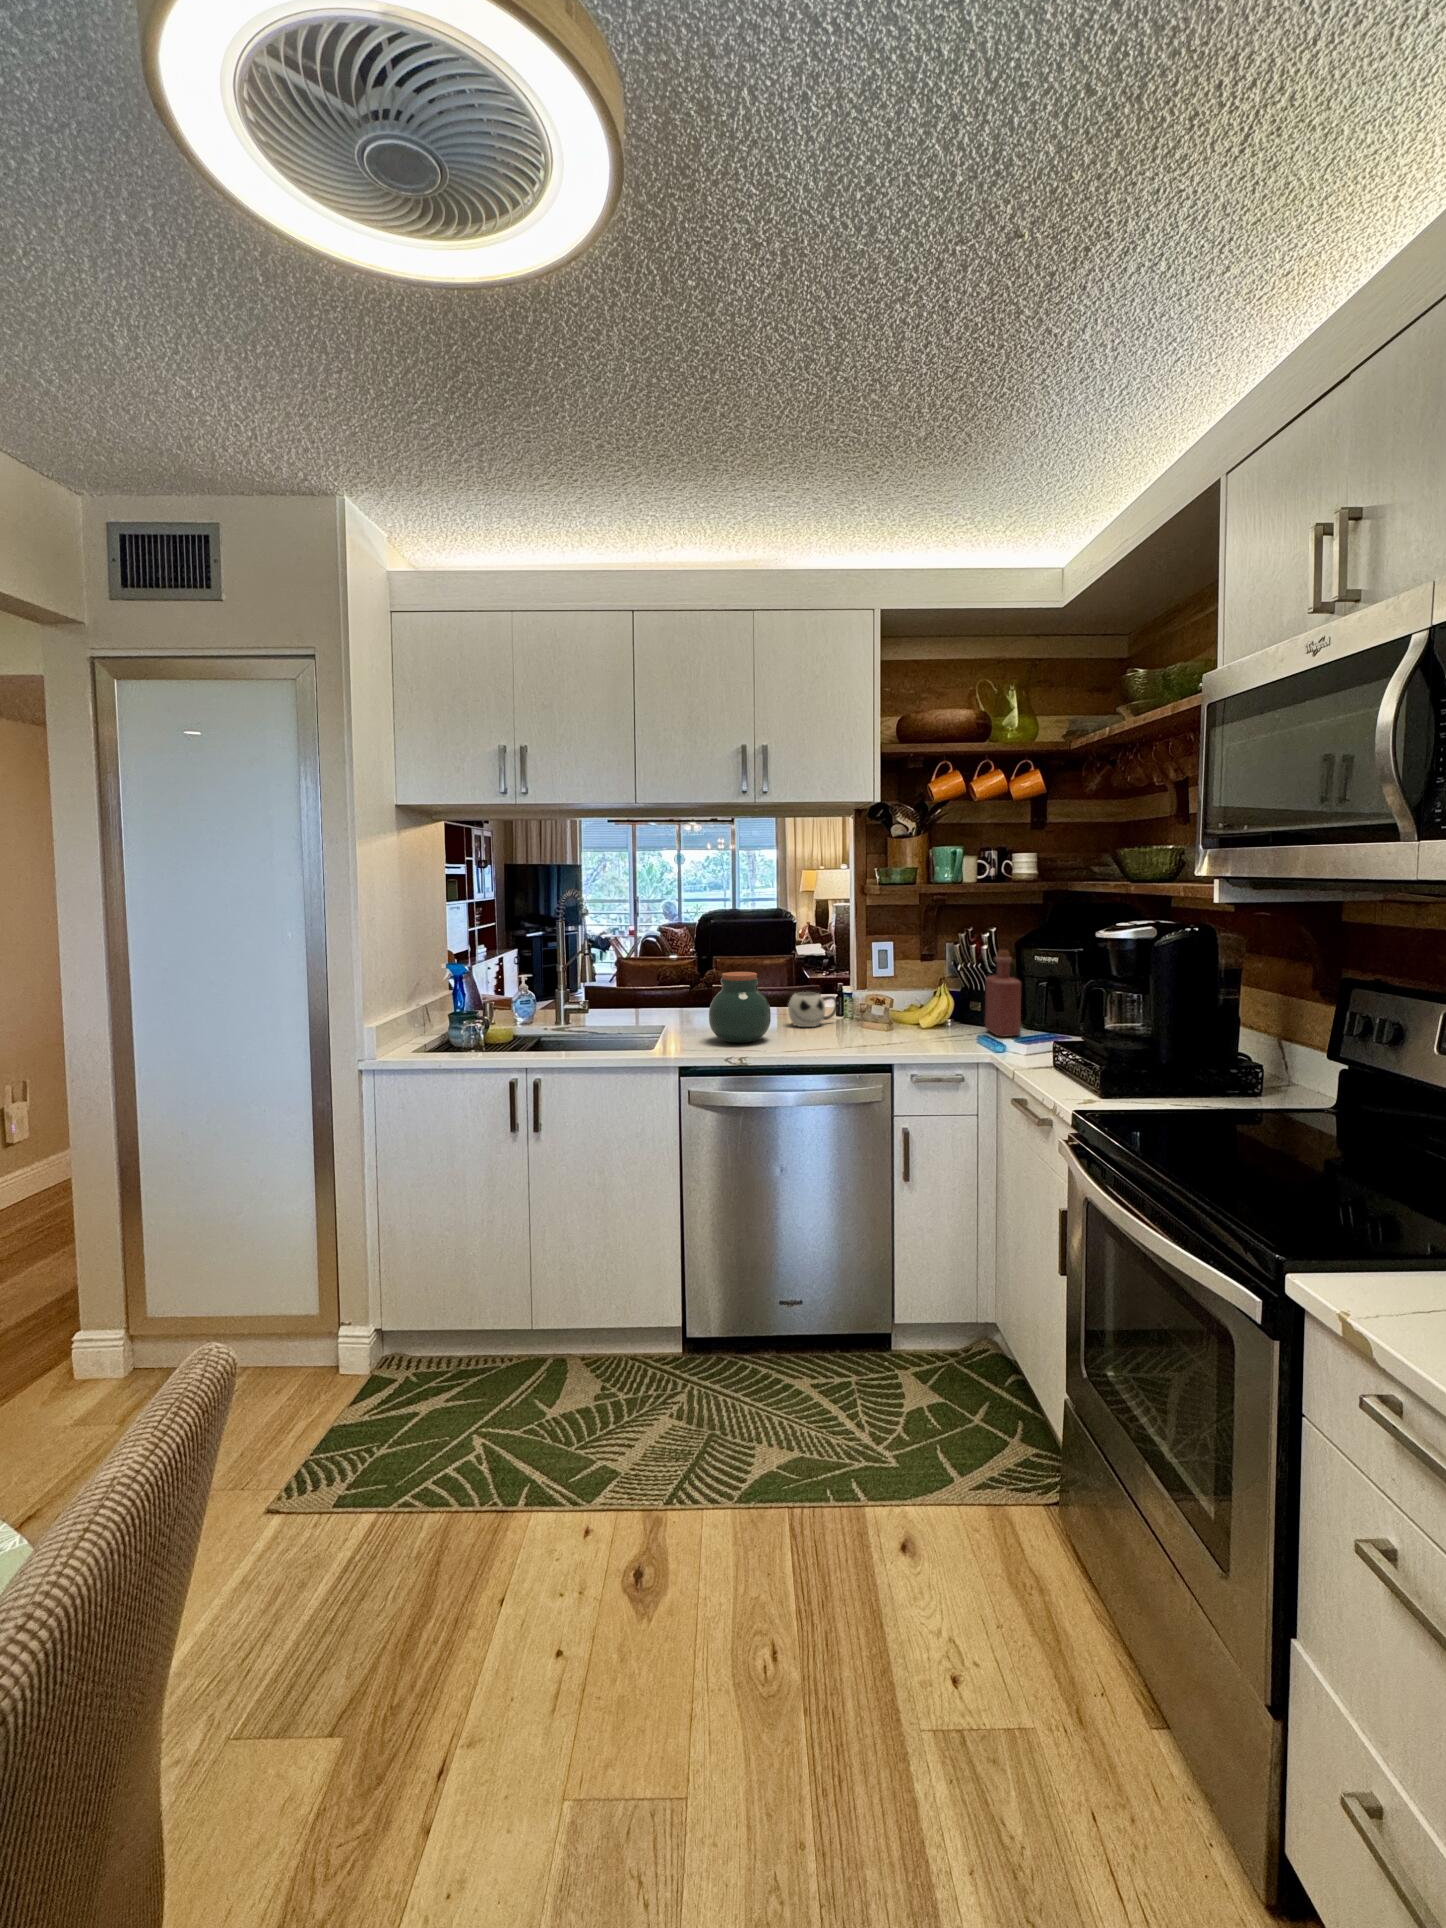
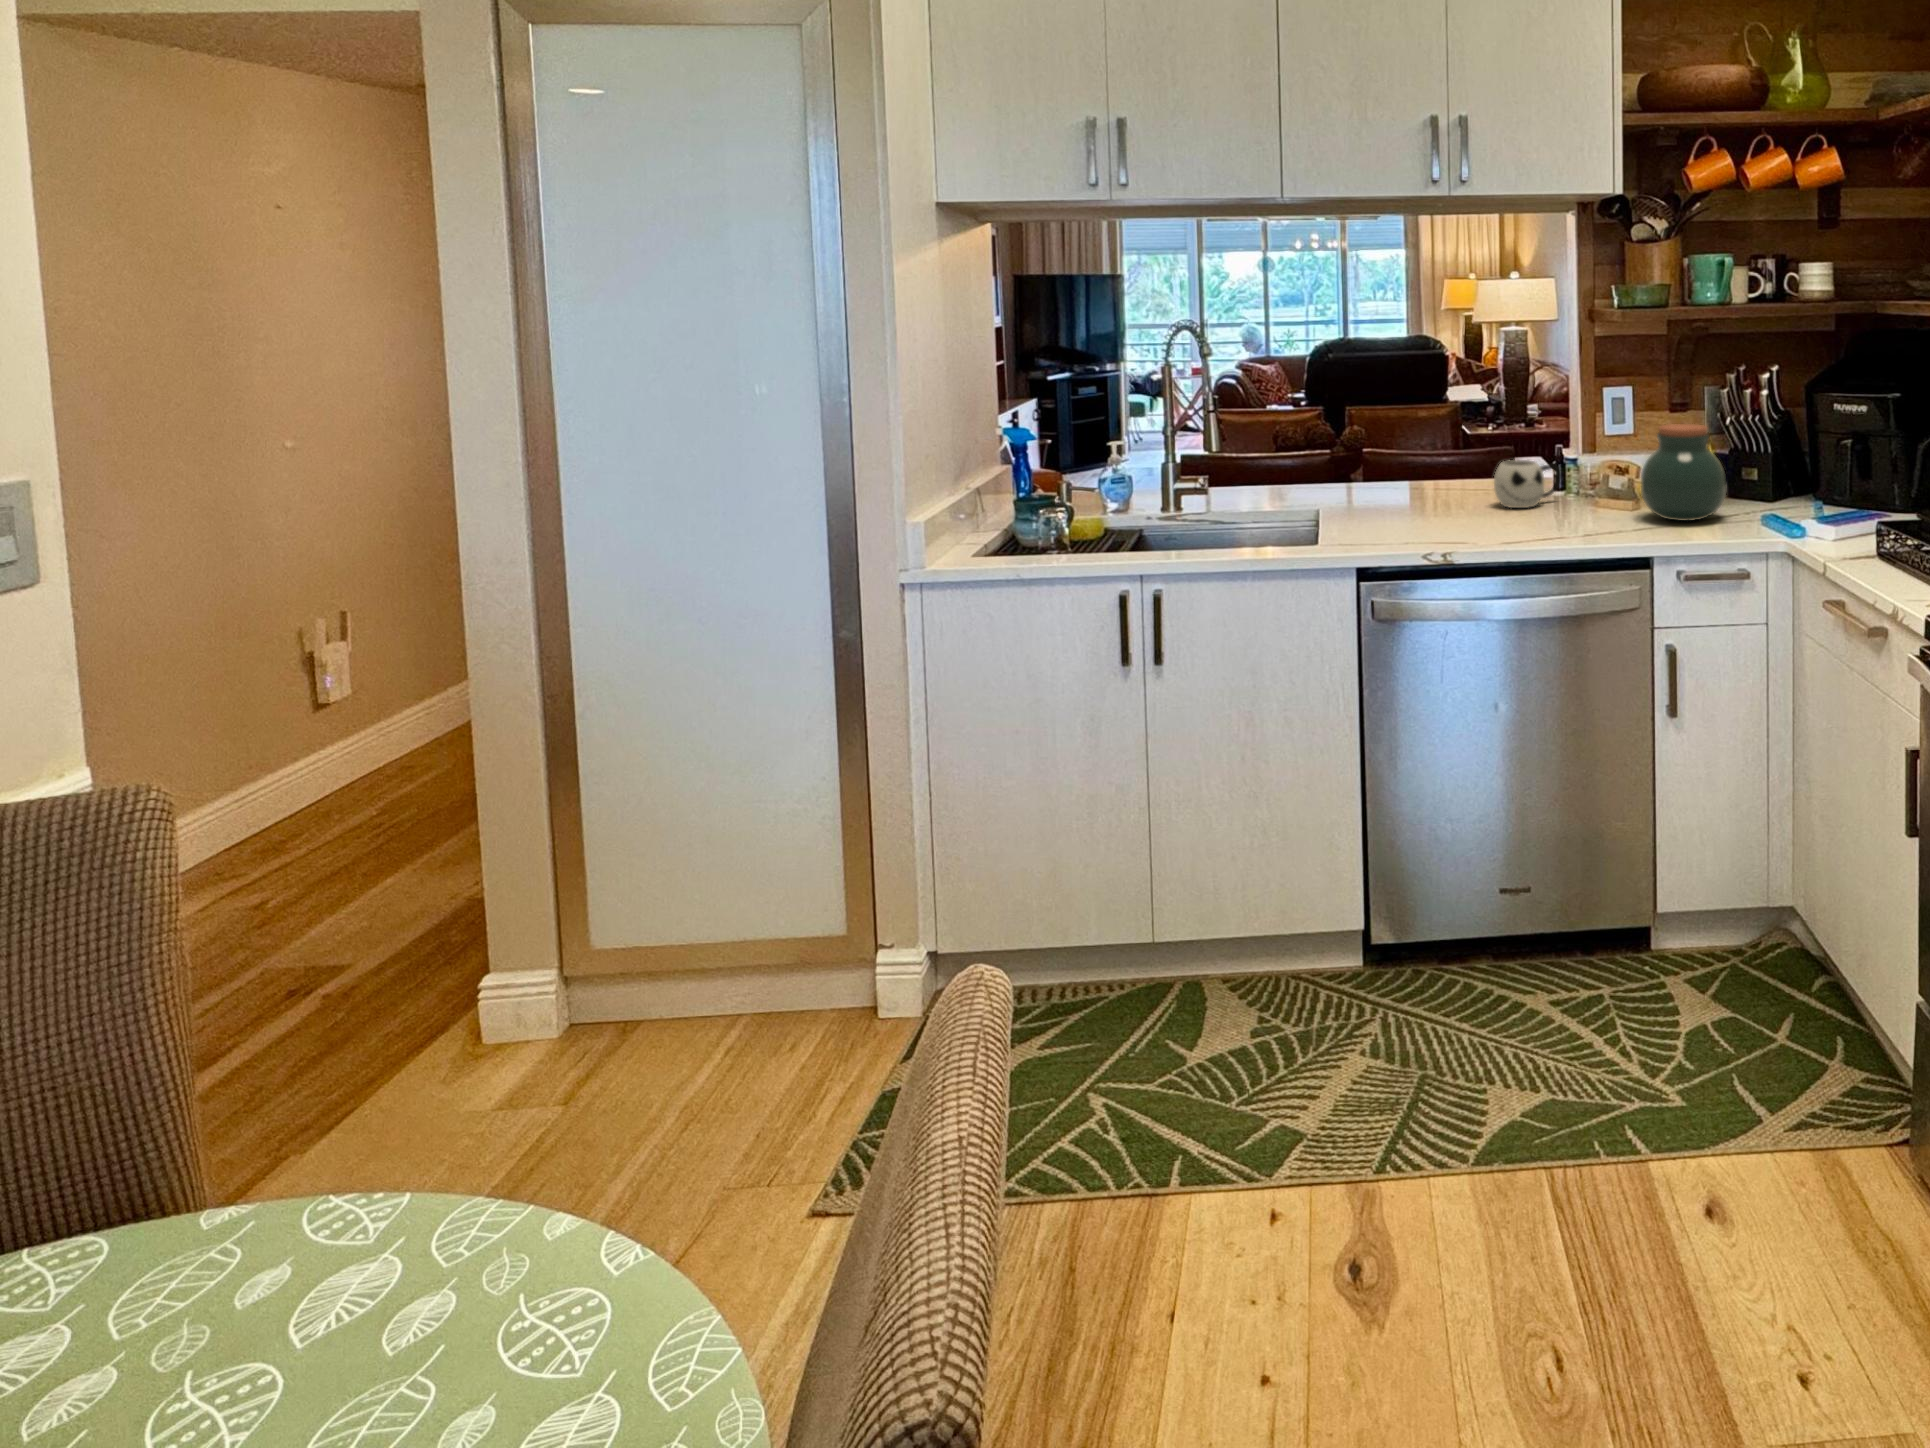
bottle: present [985,950,1021,1037] -> none [1765,398,1816,516]
jar: present [709,972,771,1043] -> present [1641,424,1726,521]

